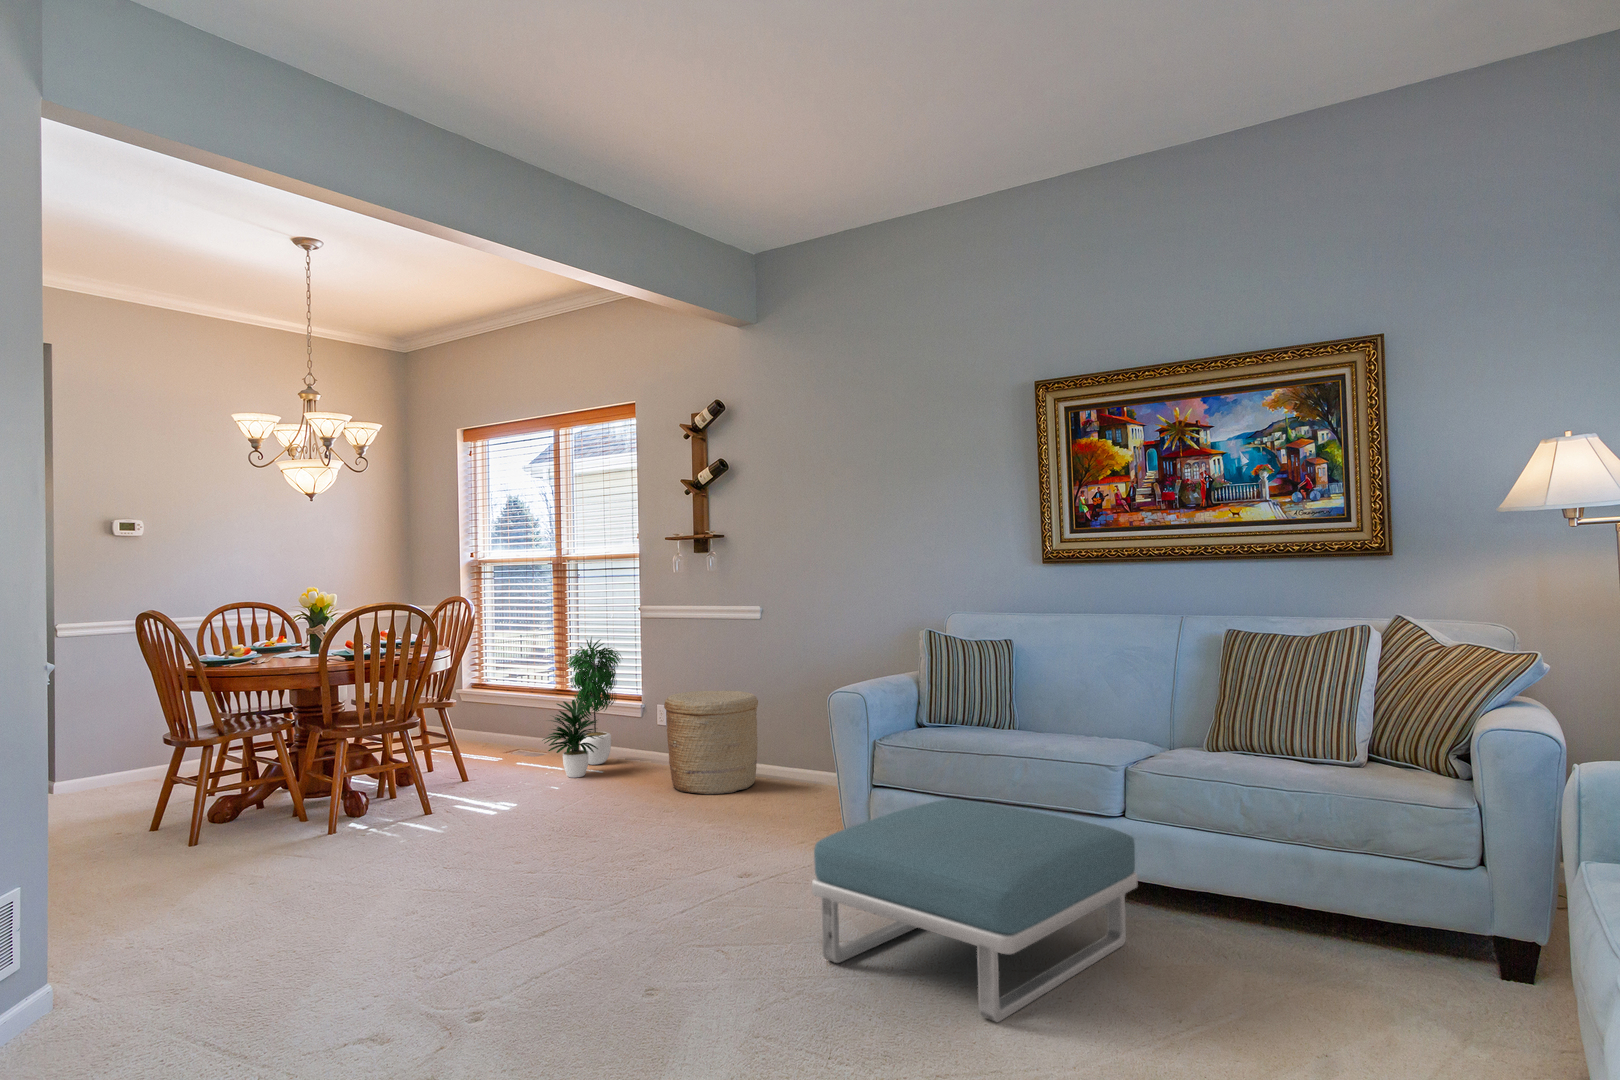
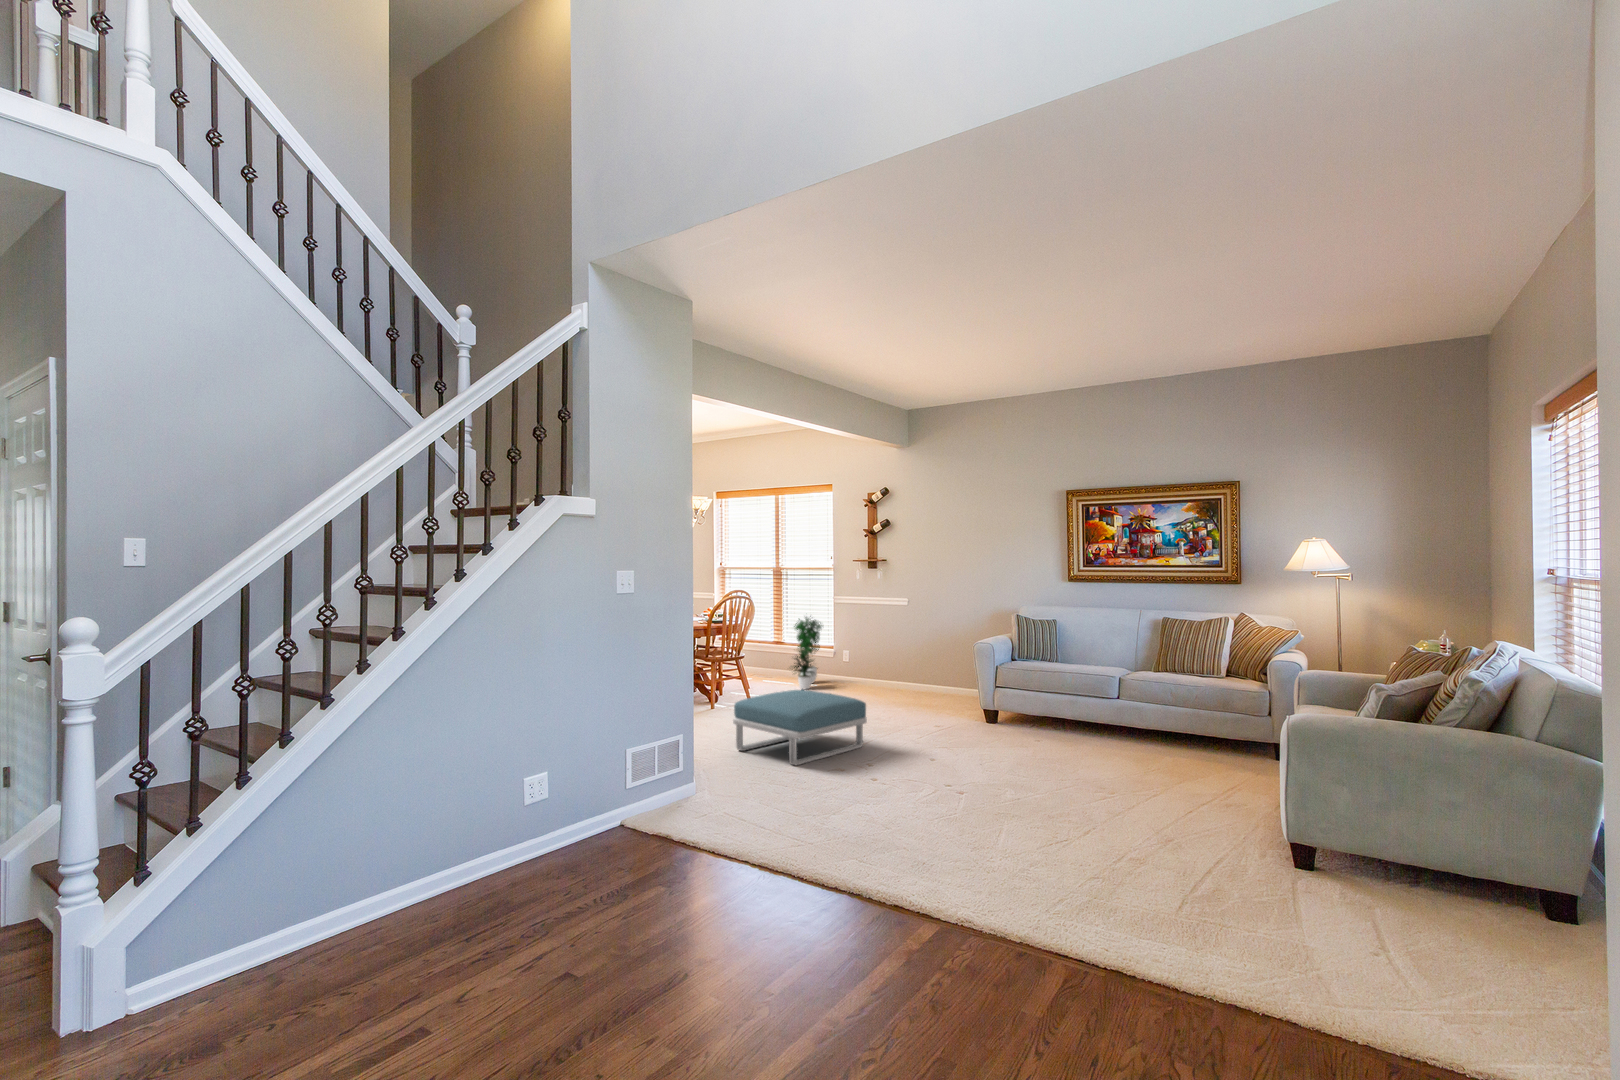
woven basket: present [664,691,758,794] -> none [860,644,909,697]
footstool: present [812,799,1138,1022] -> present [733,690,867,765]

